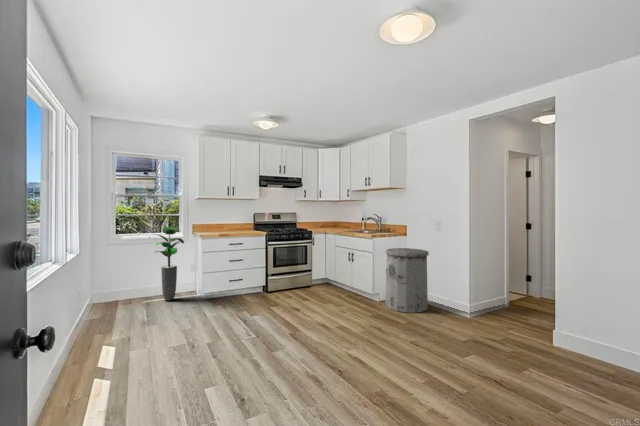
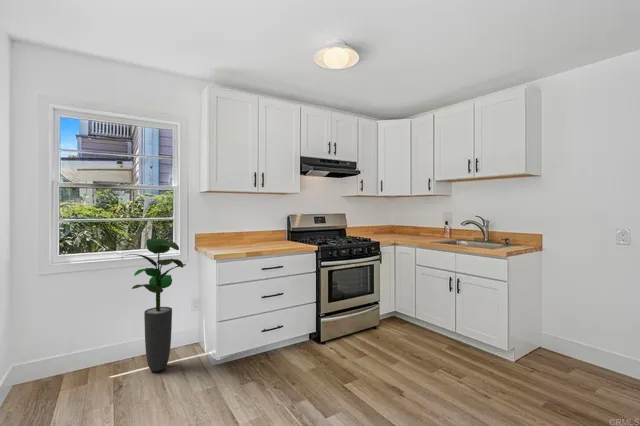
trash can: present [385,248,429,313] -> none [532,273,622,392]

